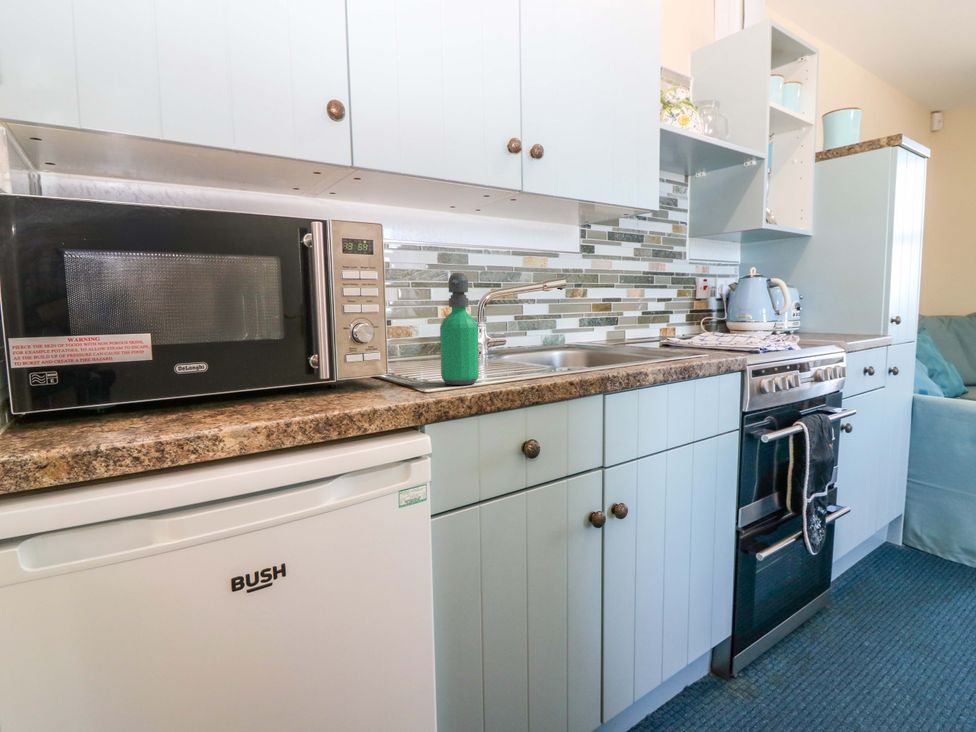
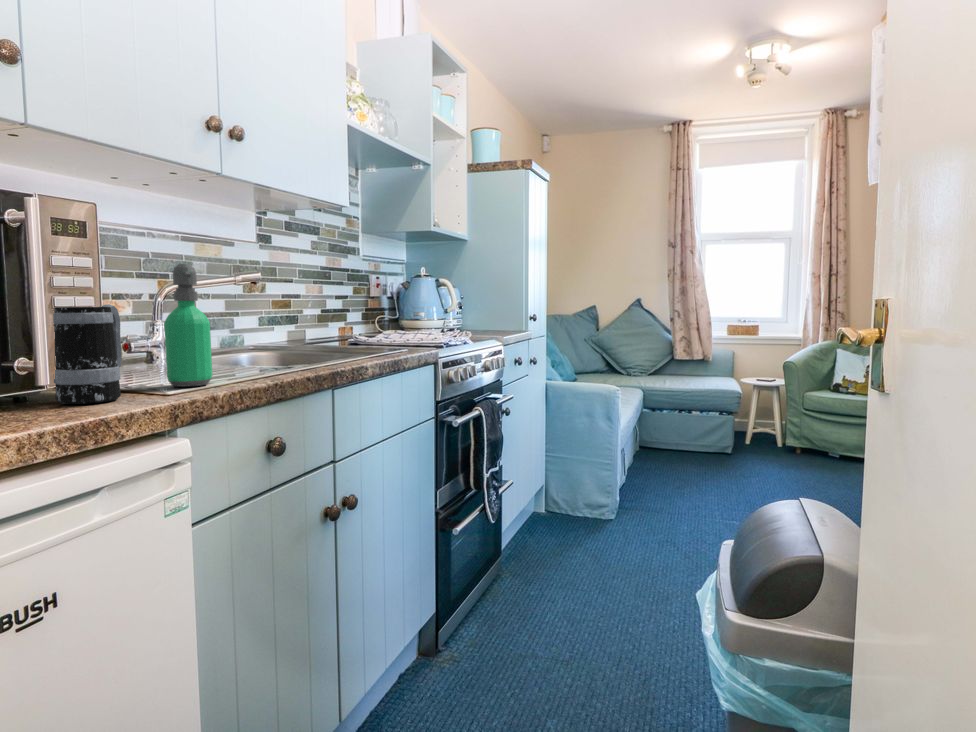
mug: none [341,311,400,396] -> present [53,304,122,404]

